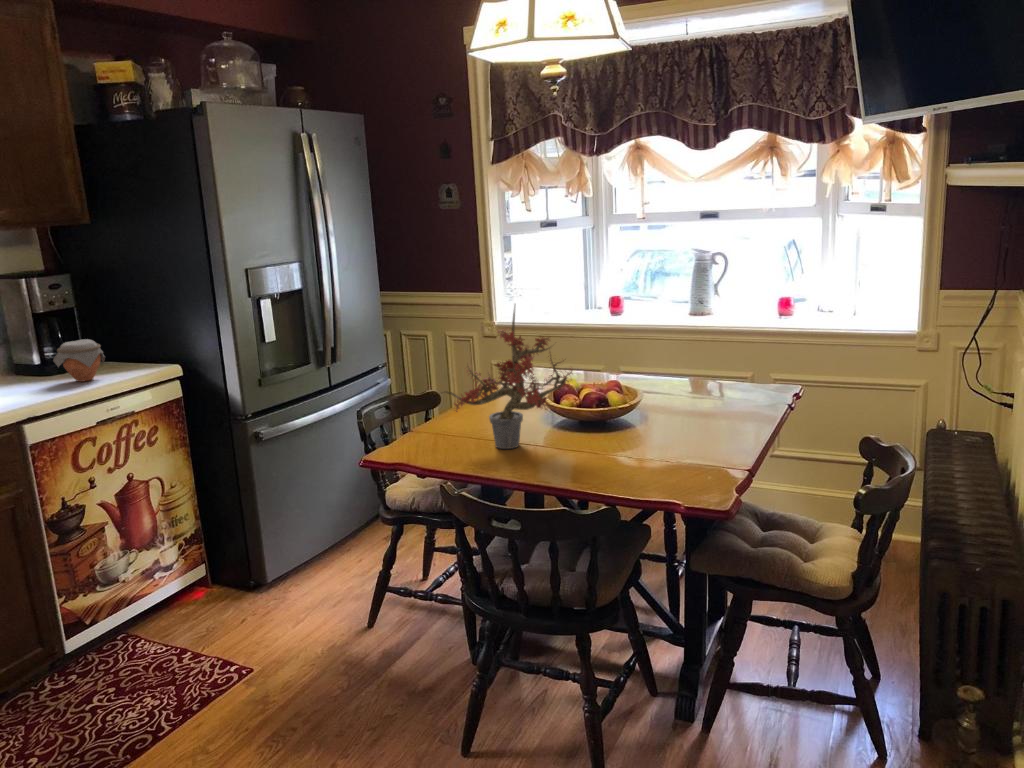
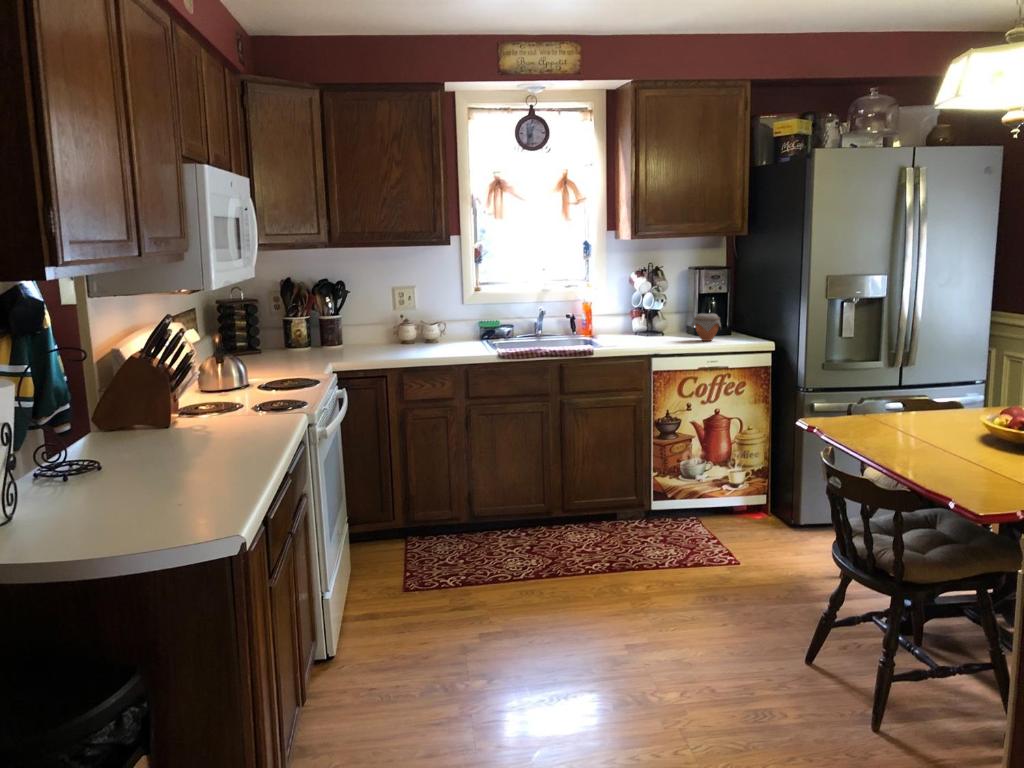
potted plant: present [444,307,572,449] -> none [863,311,975,436]

